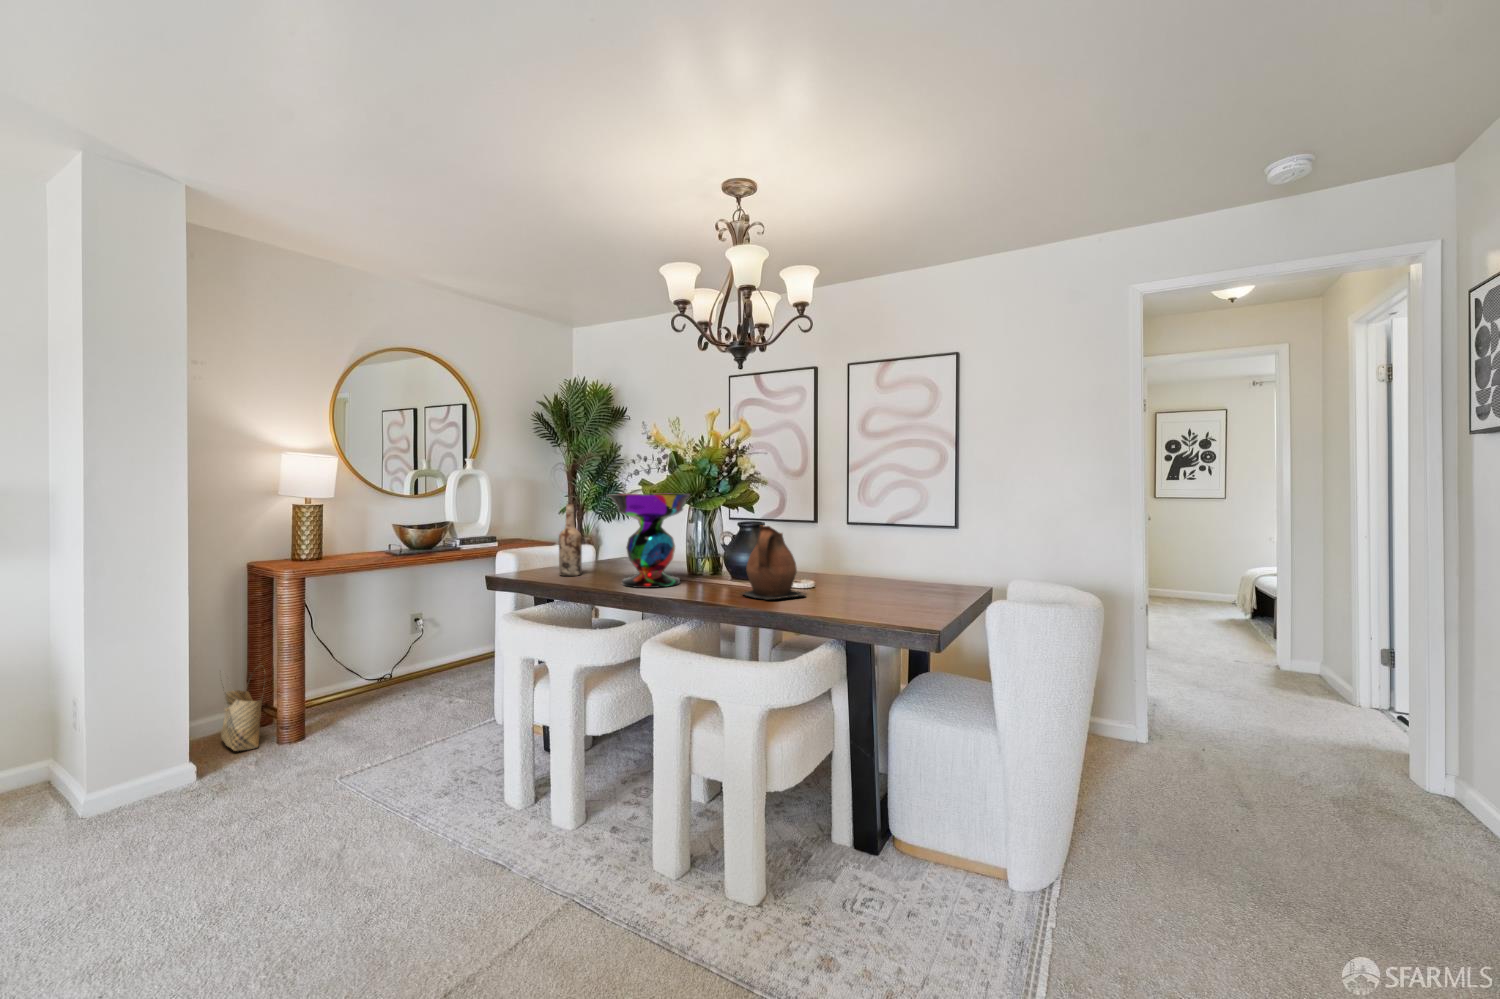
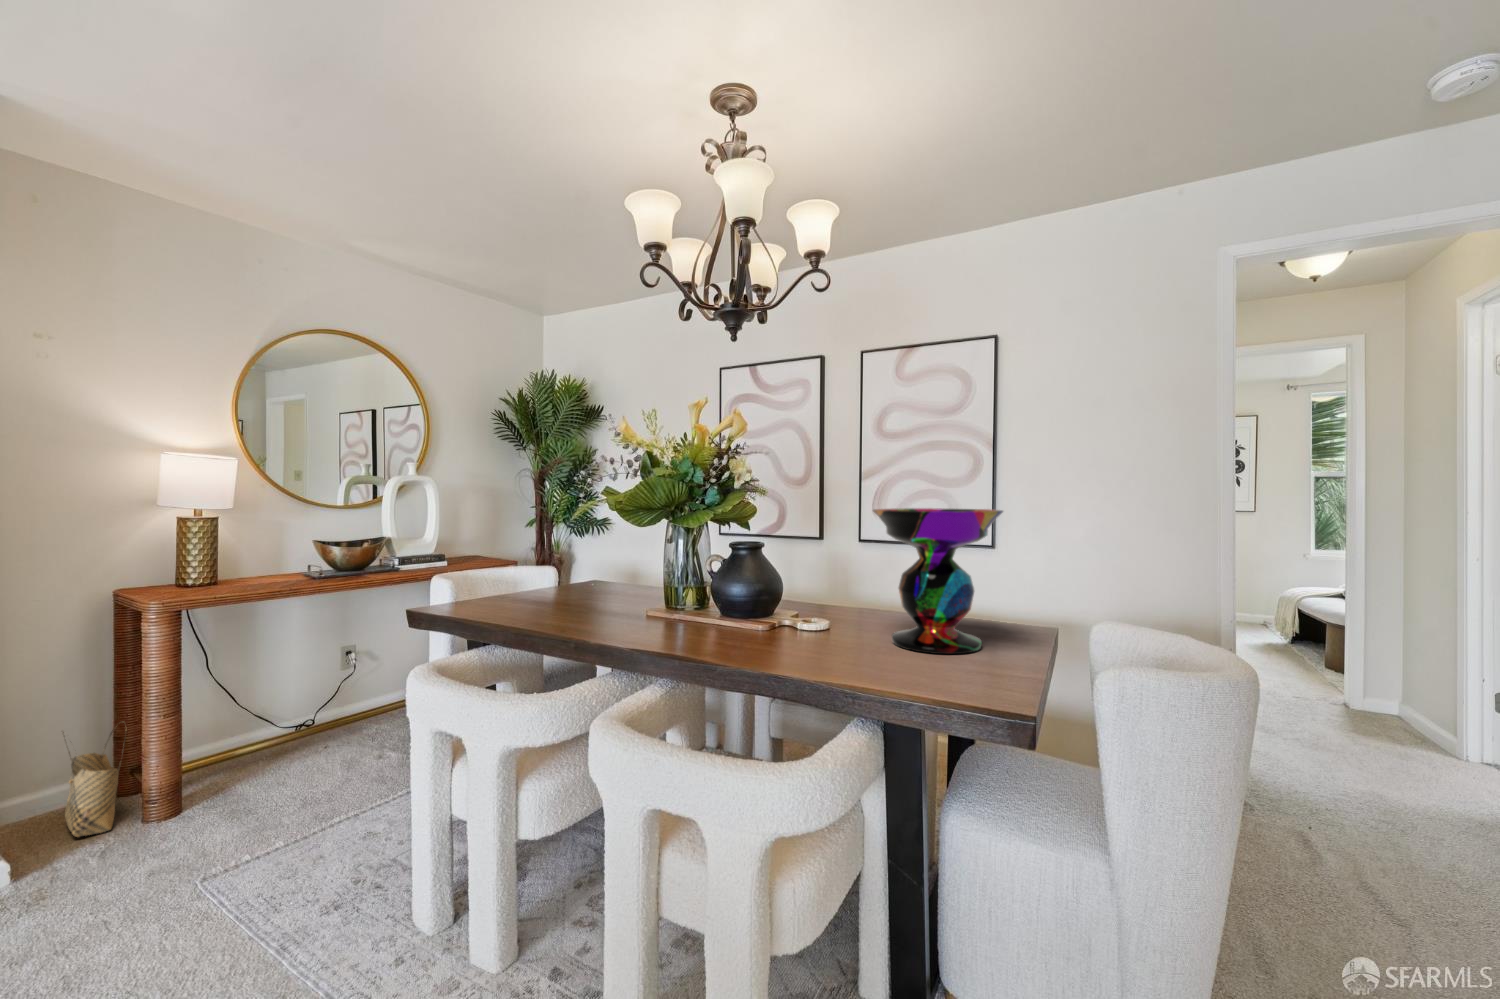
decorative bowl: present [609,494,690,588] -> present [873,508,1003,654]
wine bottle: present [559,504,582,576] -> none [500,517,530,610]
ceramic pitcher: present [742,526,805,599] -> none [731,549,823,652]

